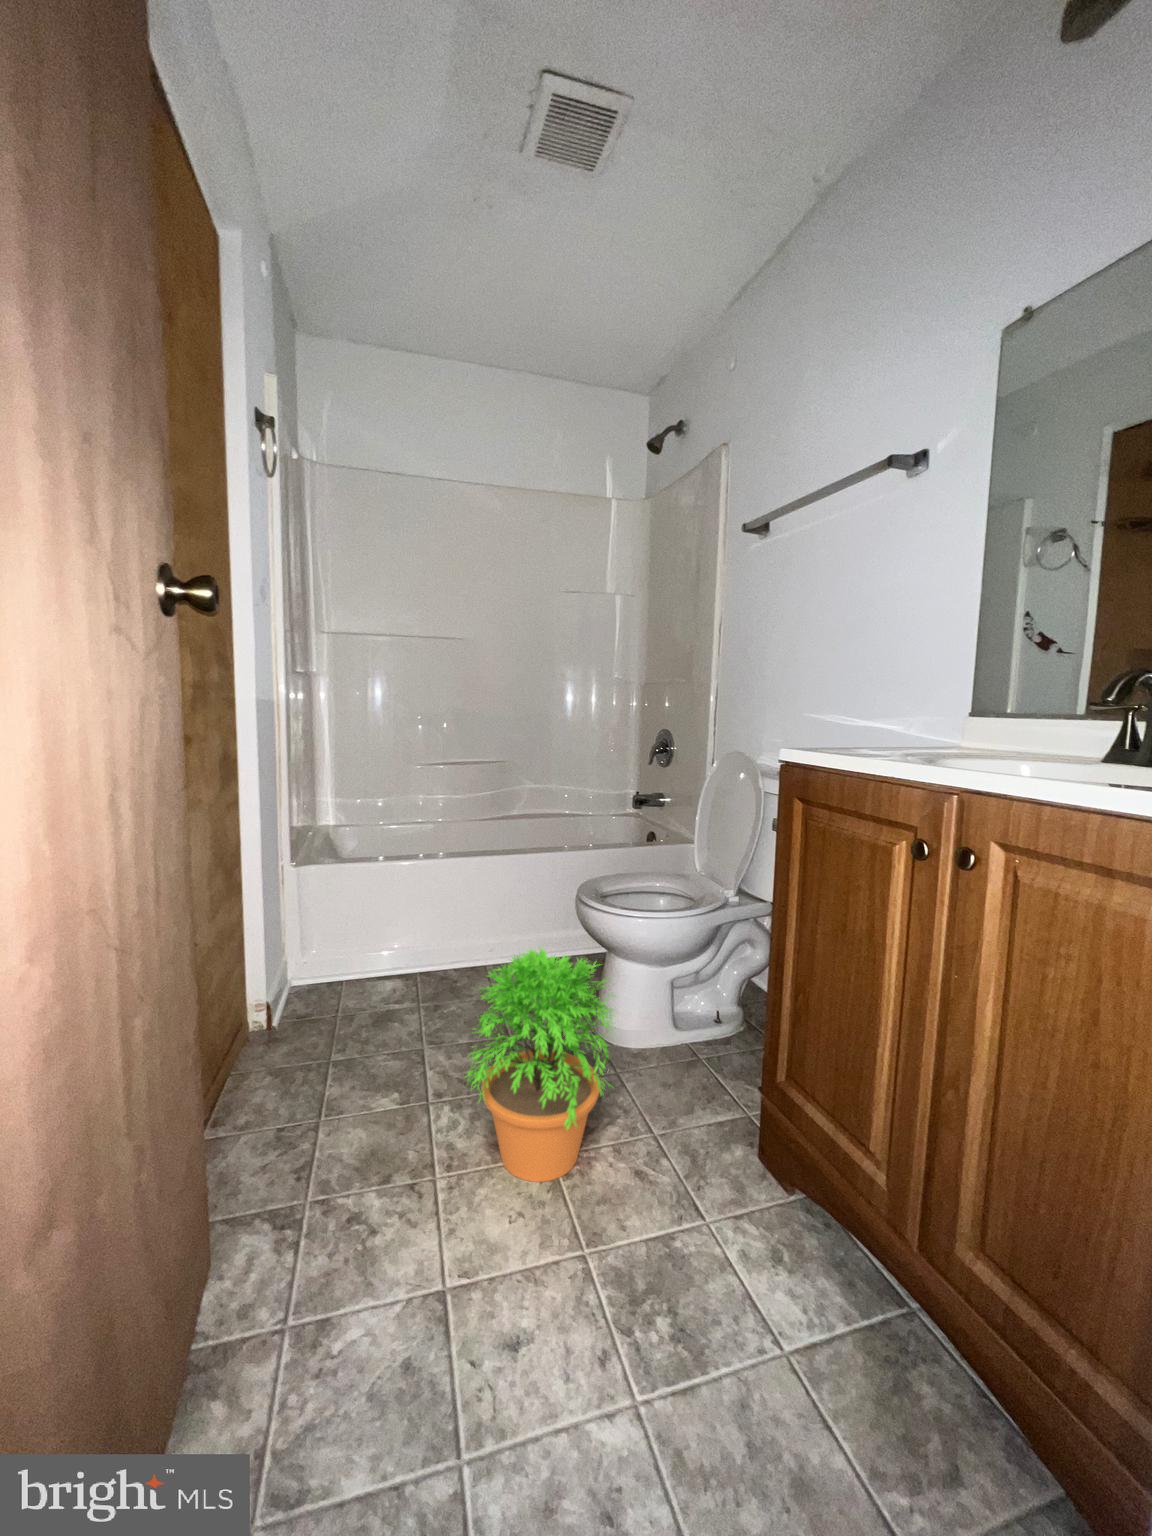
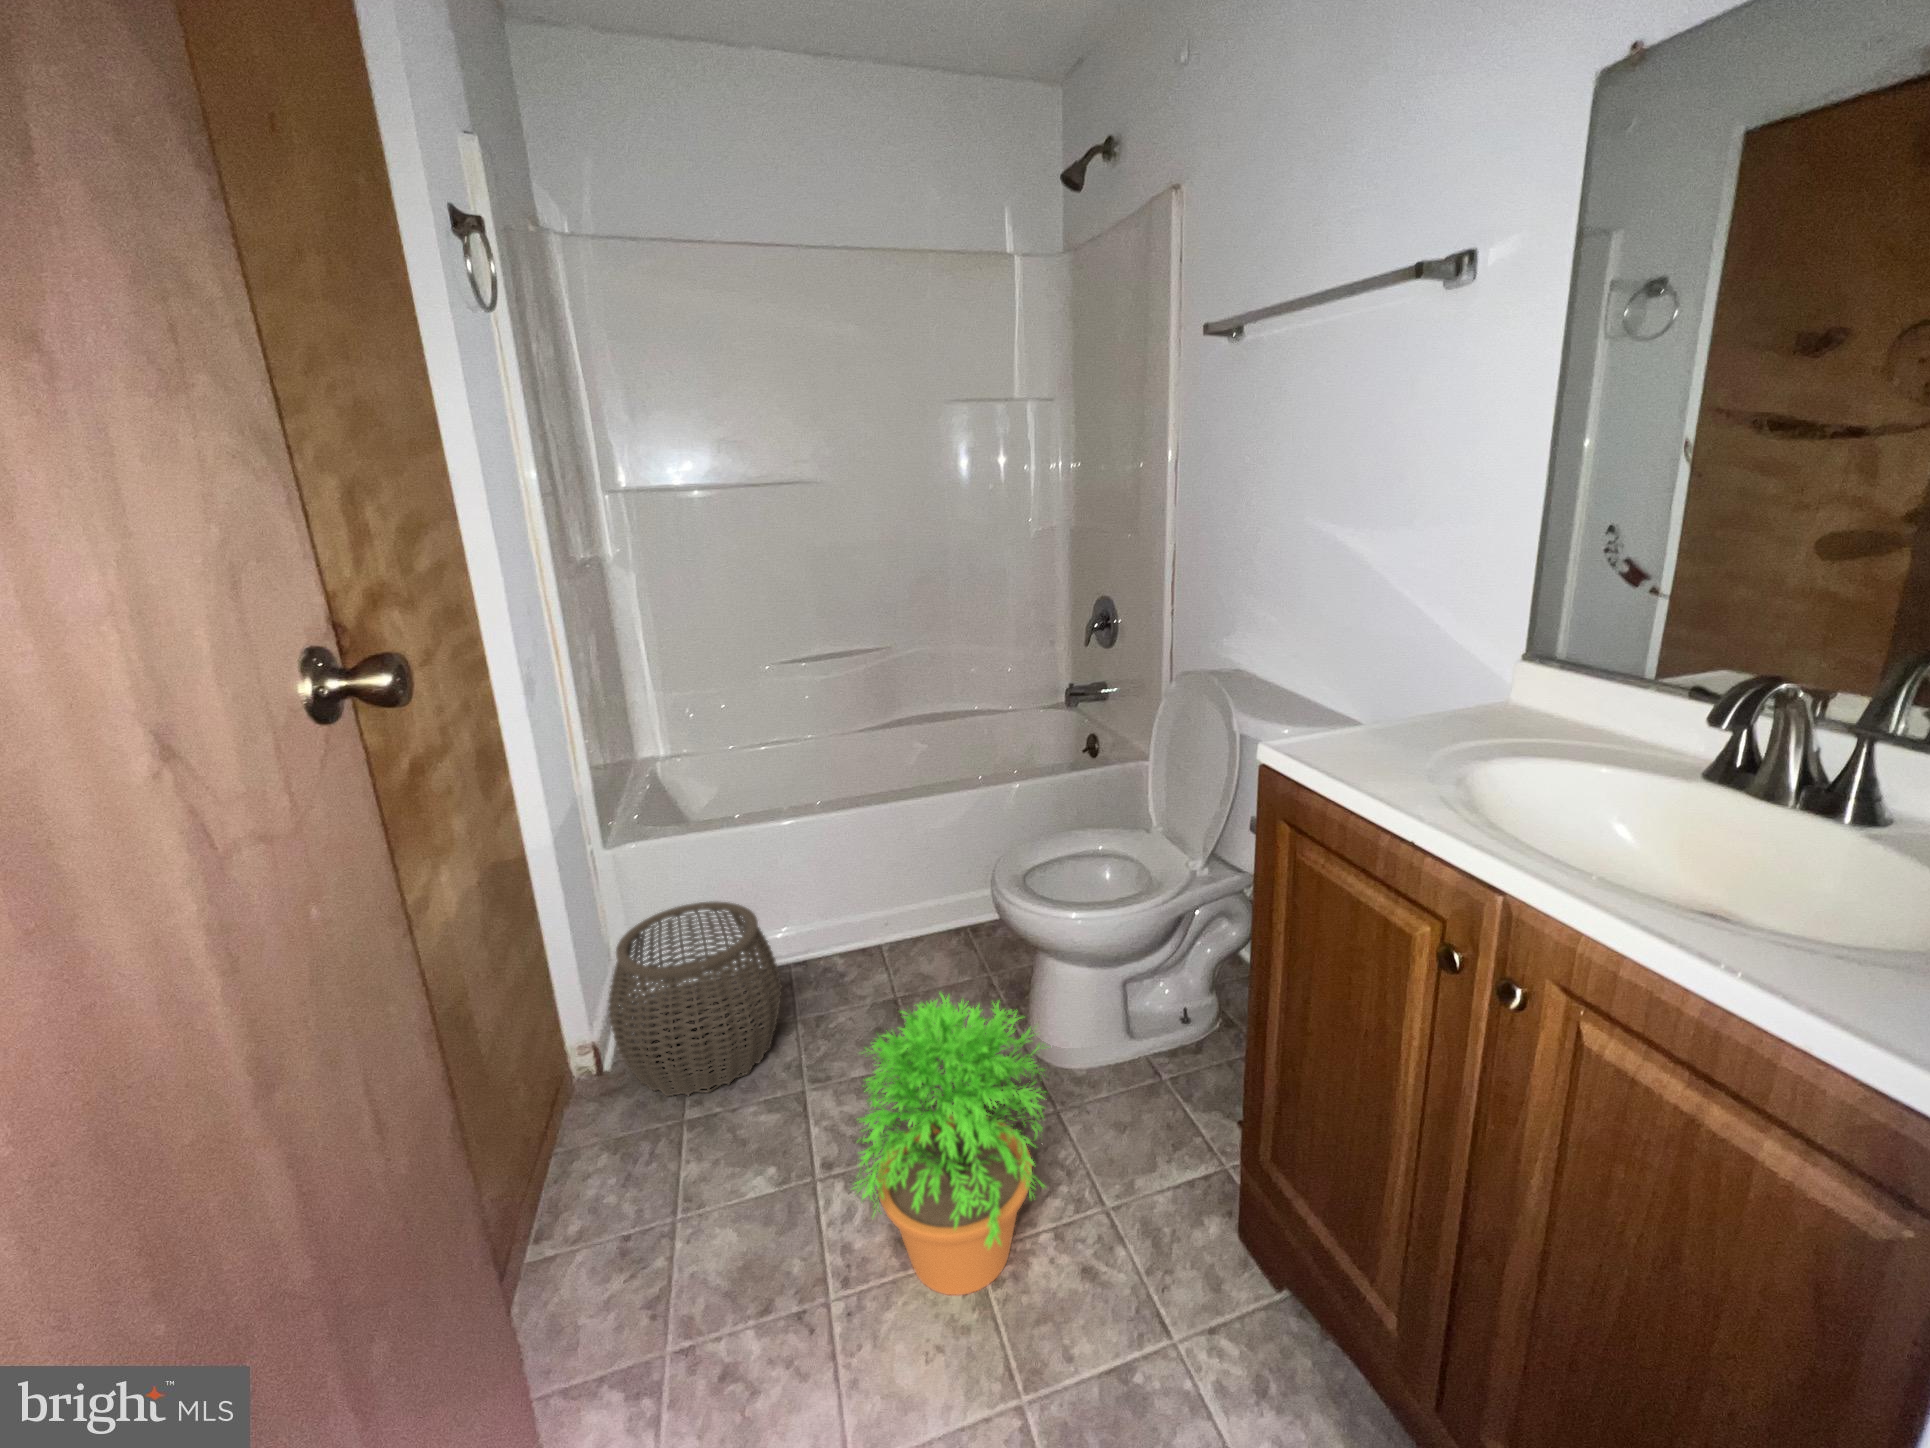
woven basket: none [283,906,412,1045] -> present [608,902,781,1096]

